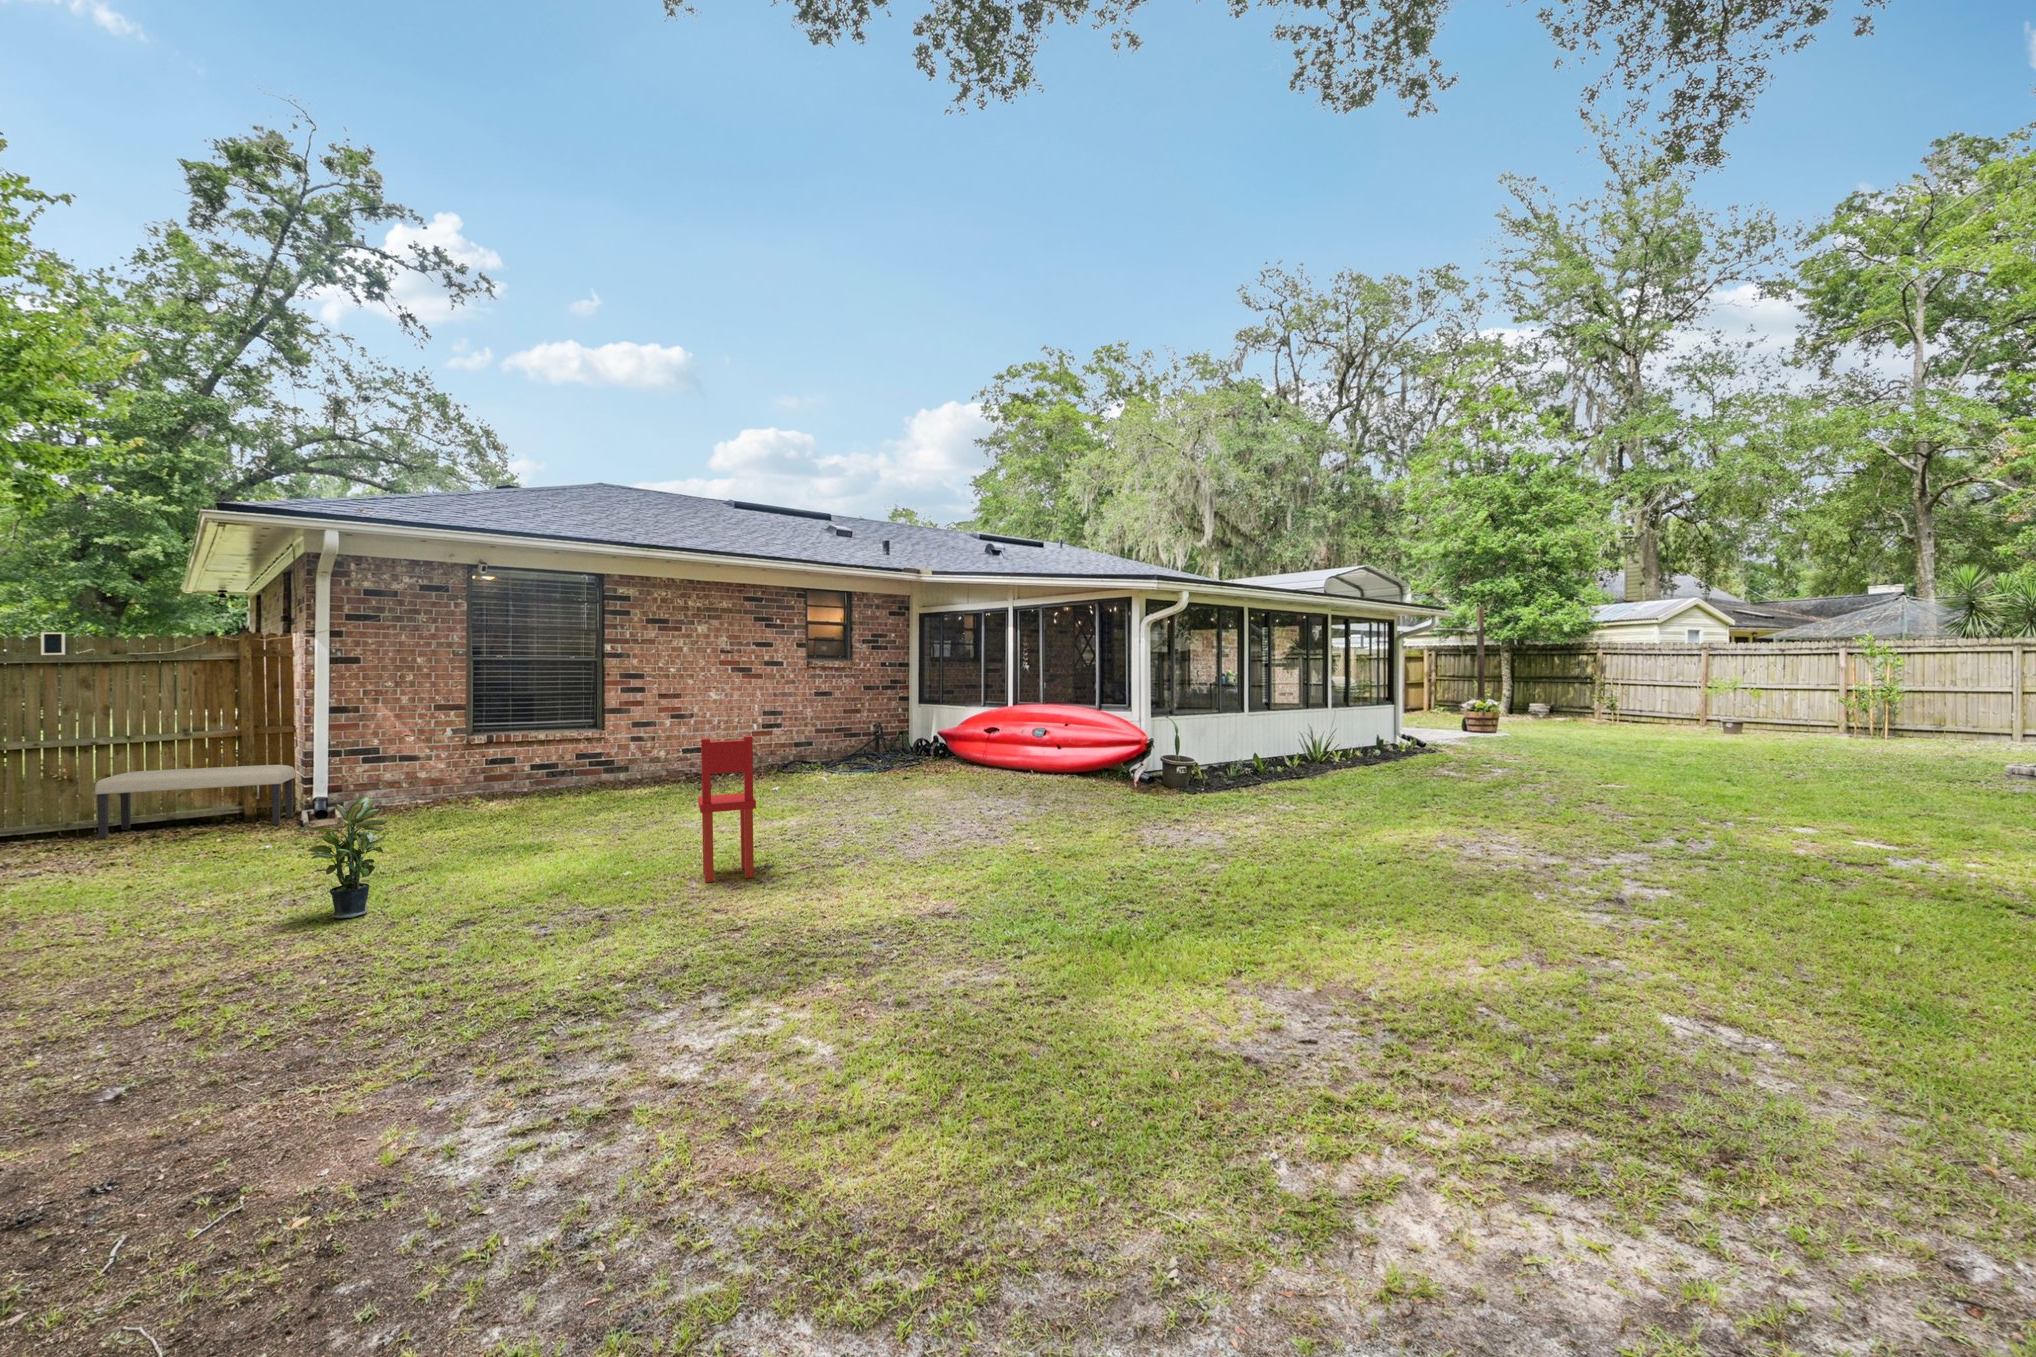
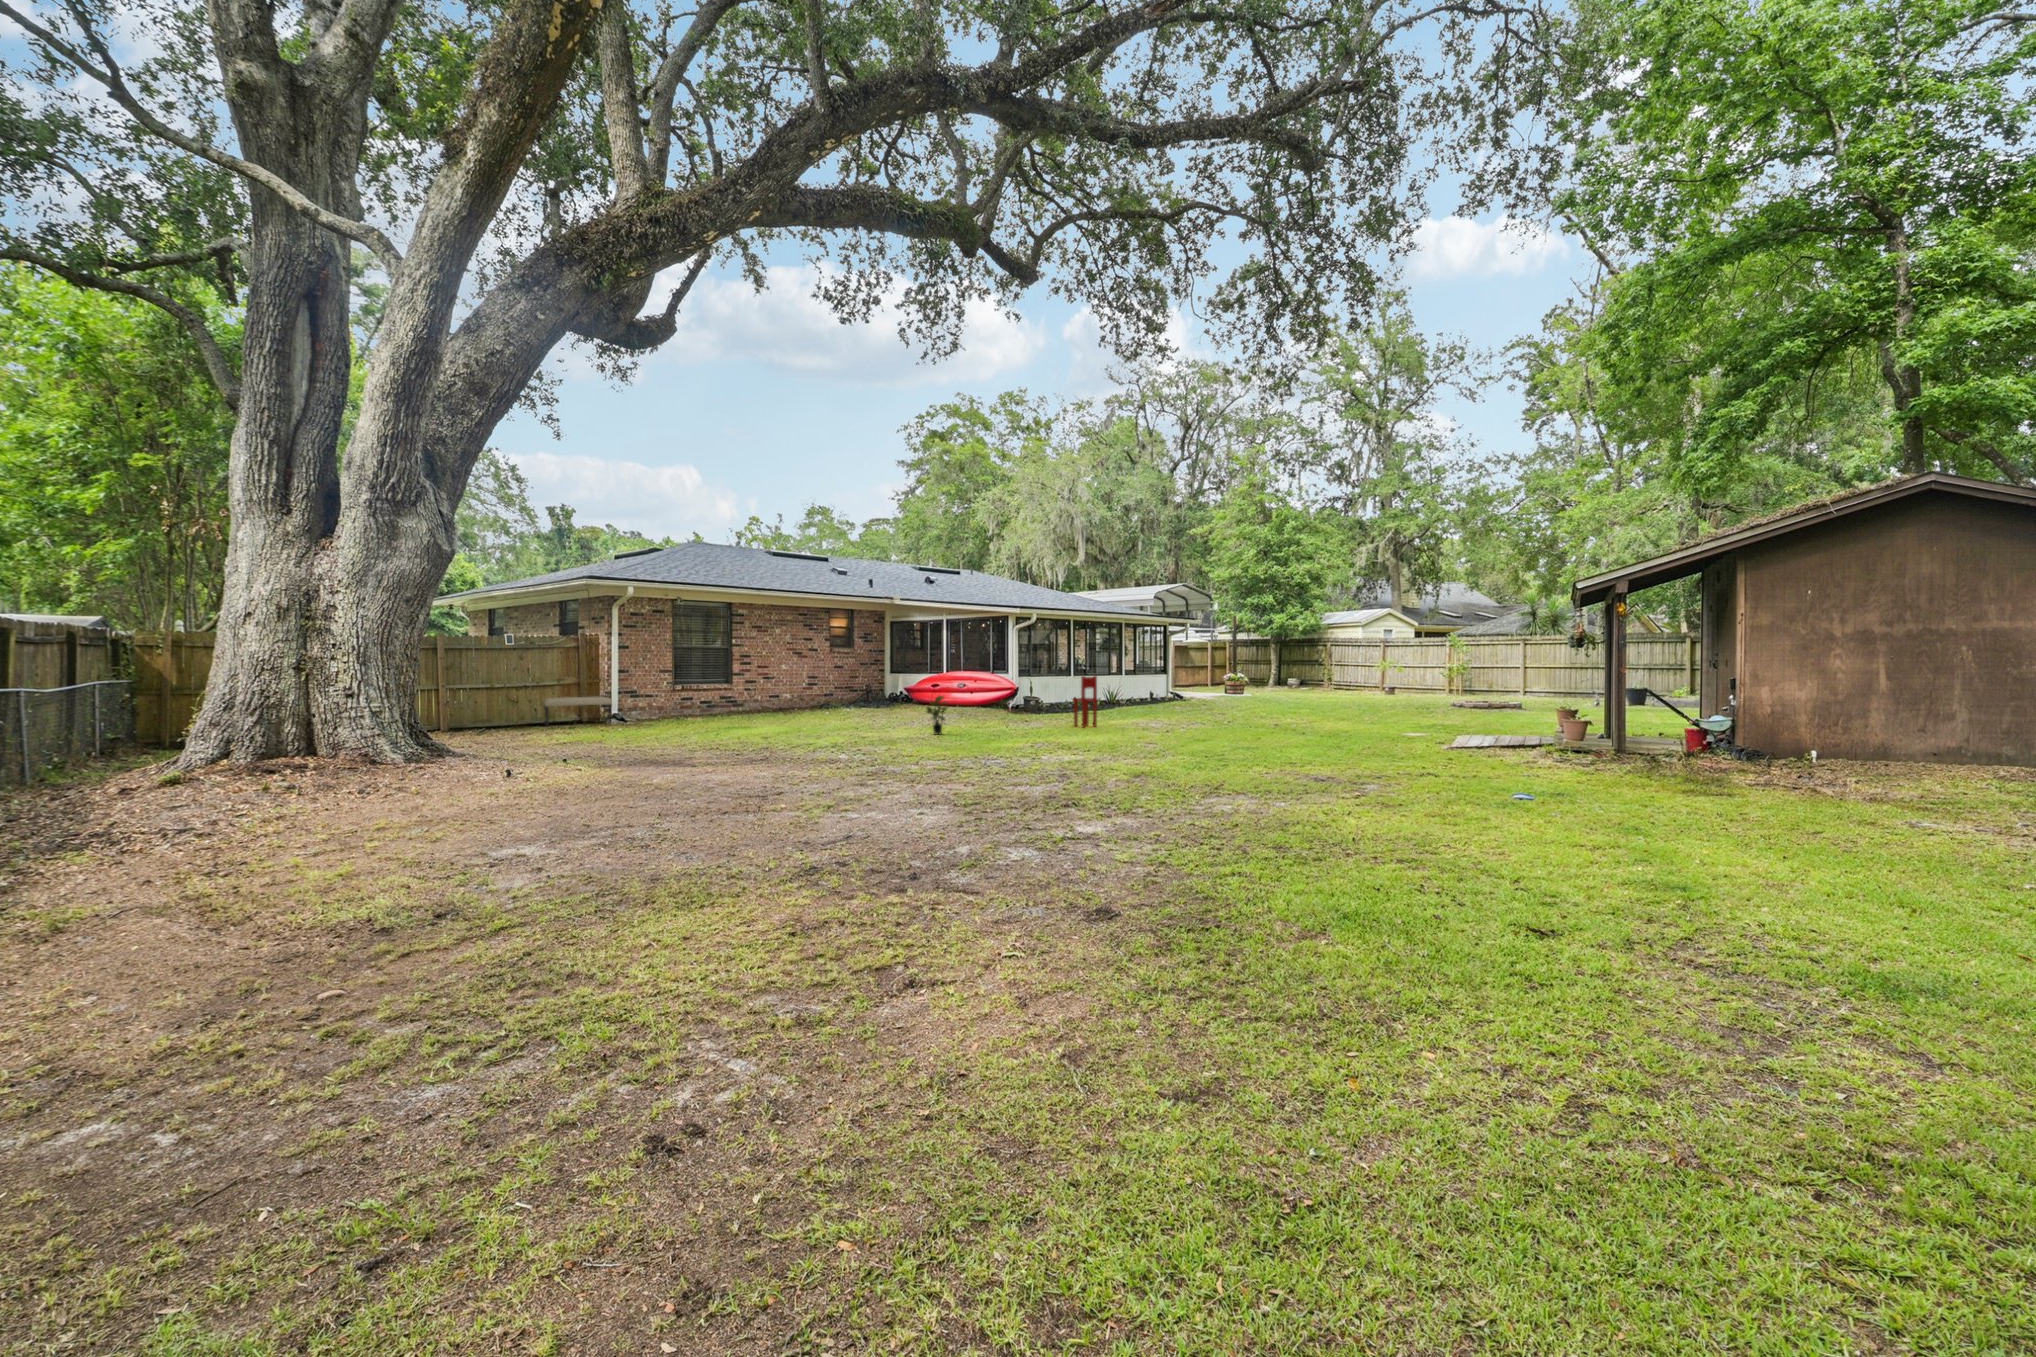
chair: present [698,736,756,882] -> present [1073,676,1098,727]
potted plant: present [307,797,388,919] -> present [927,696,947,734]

